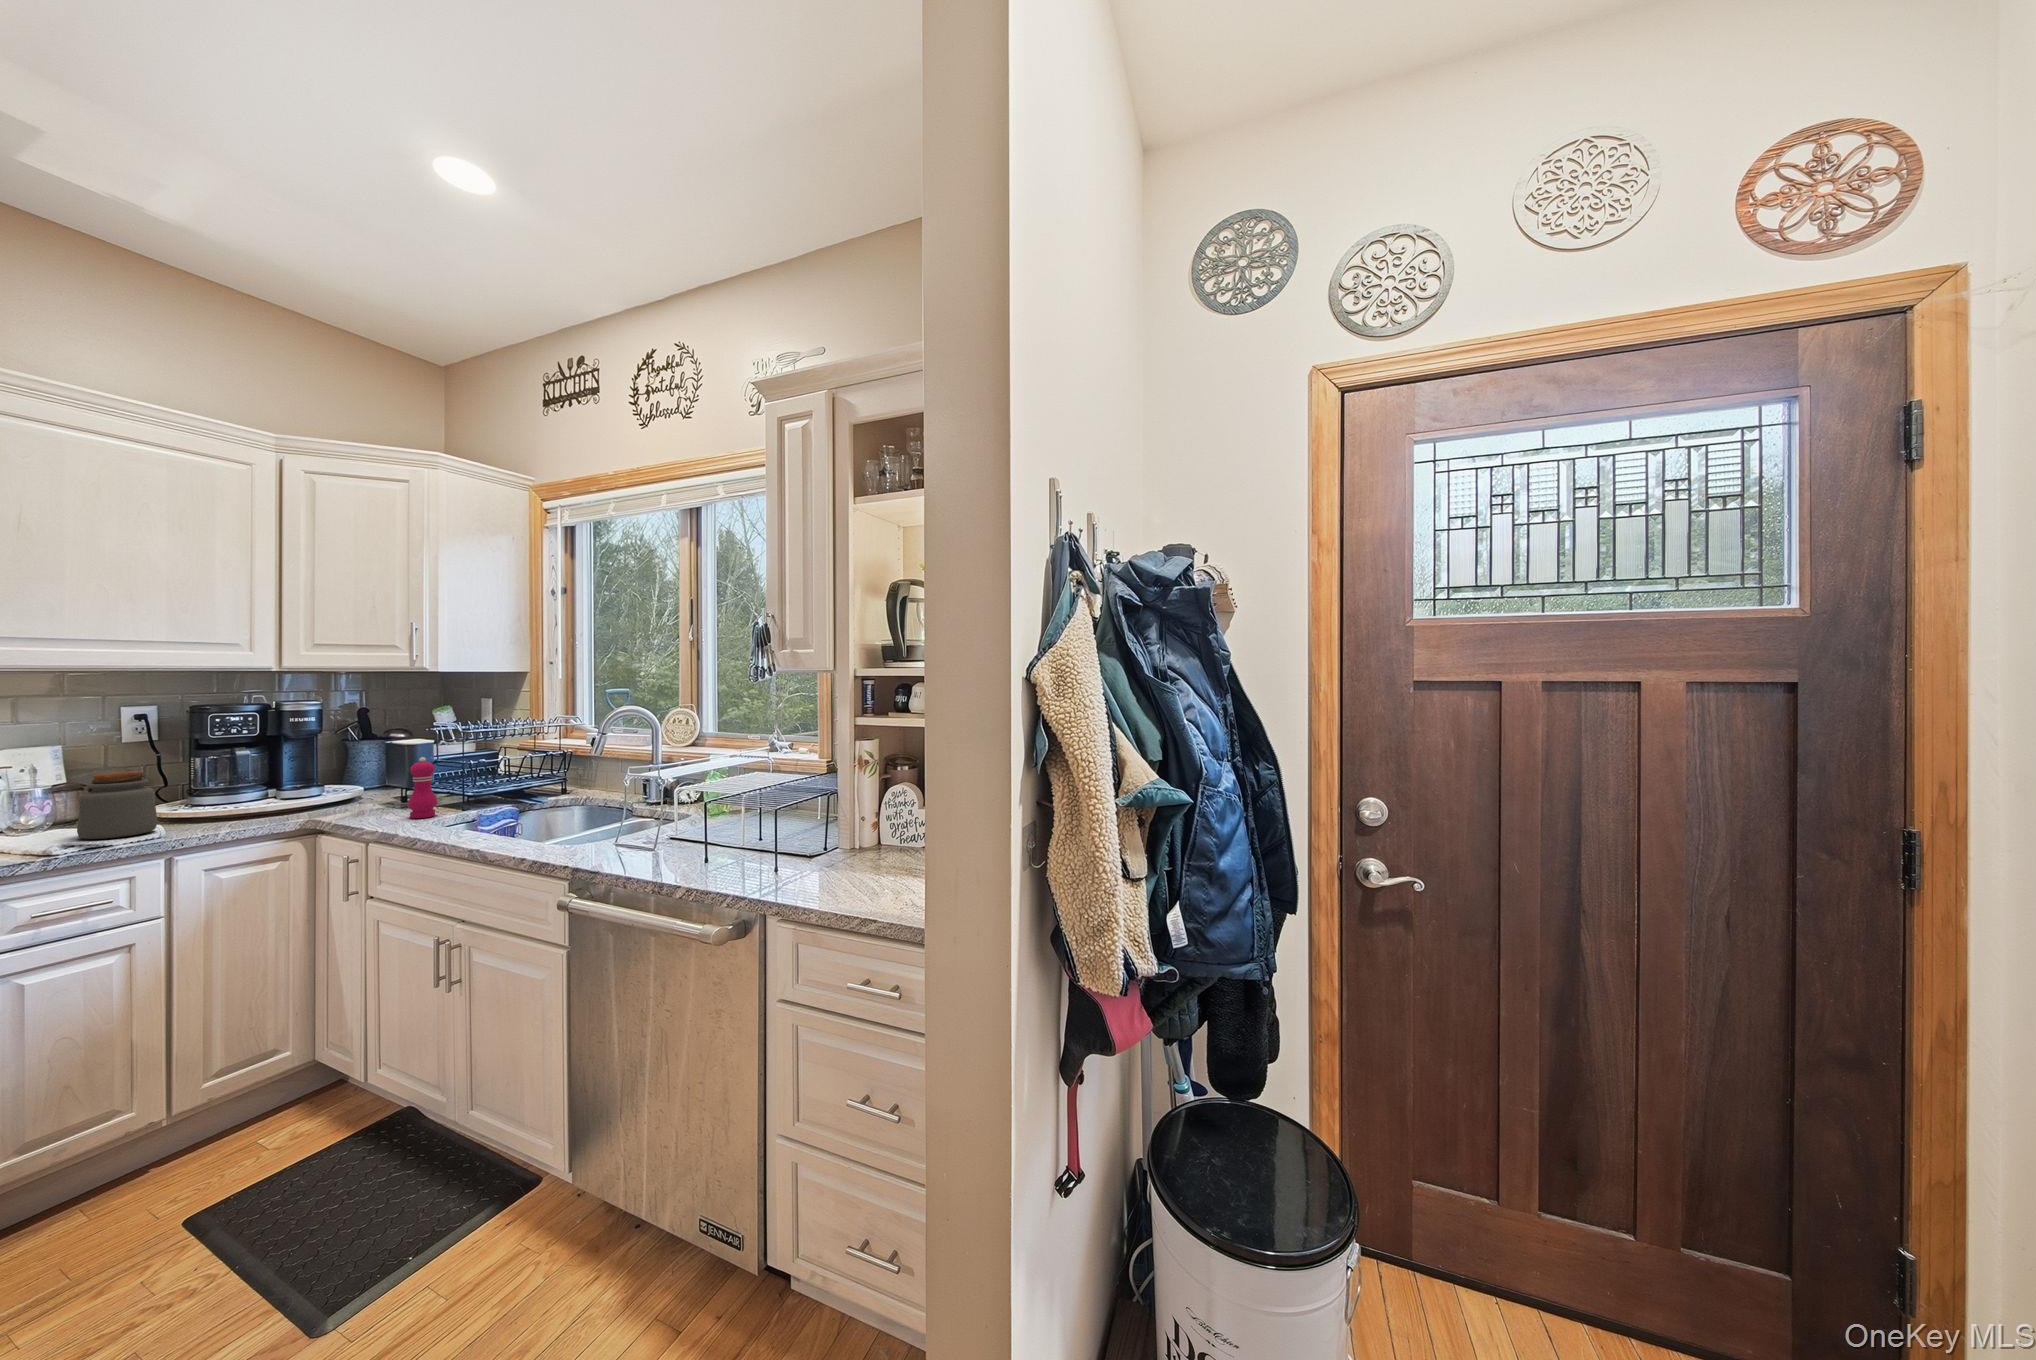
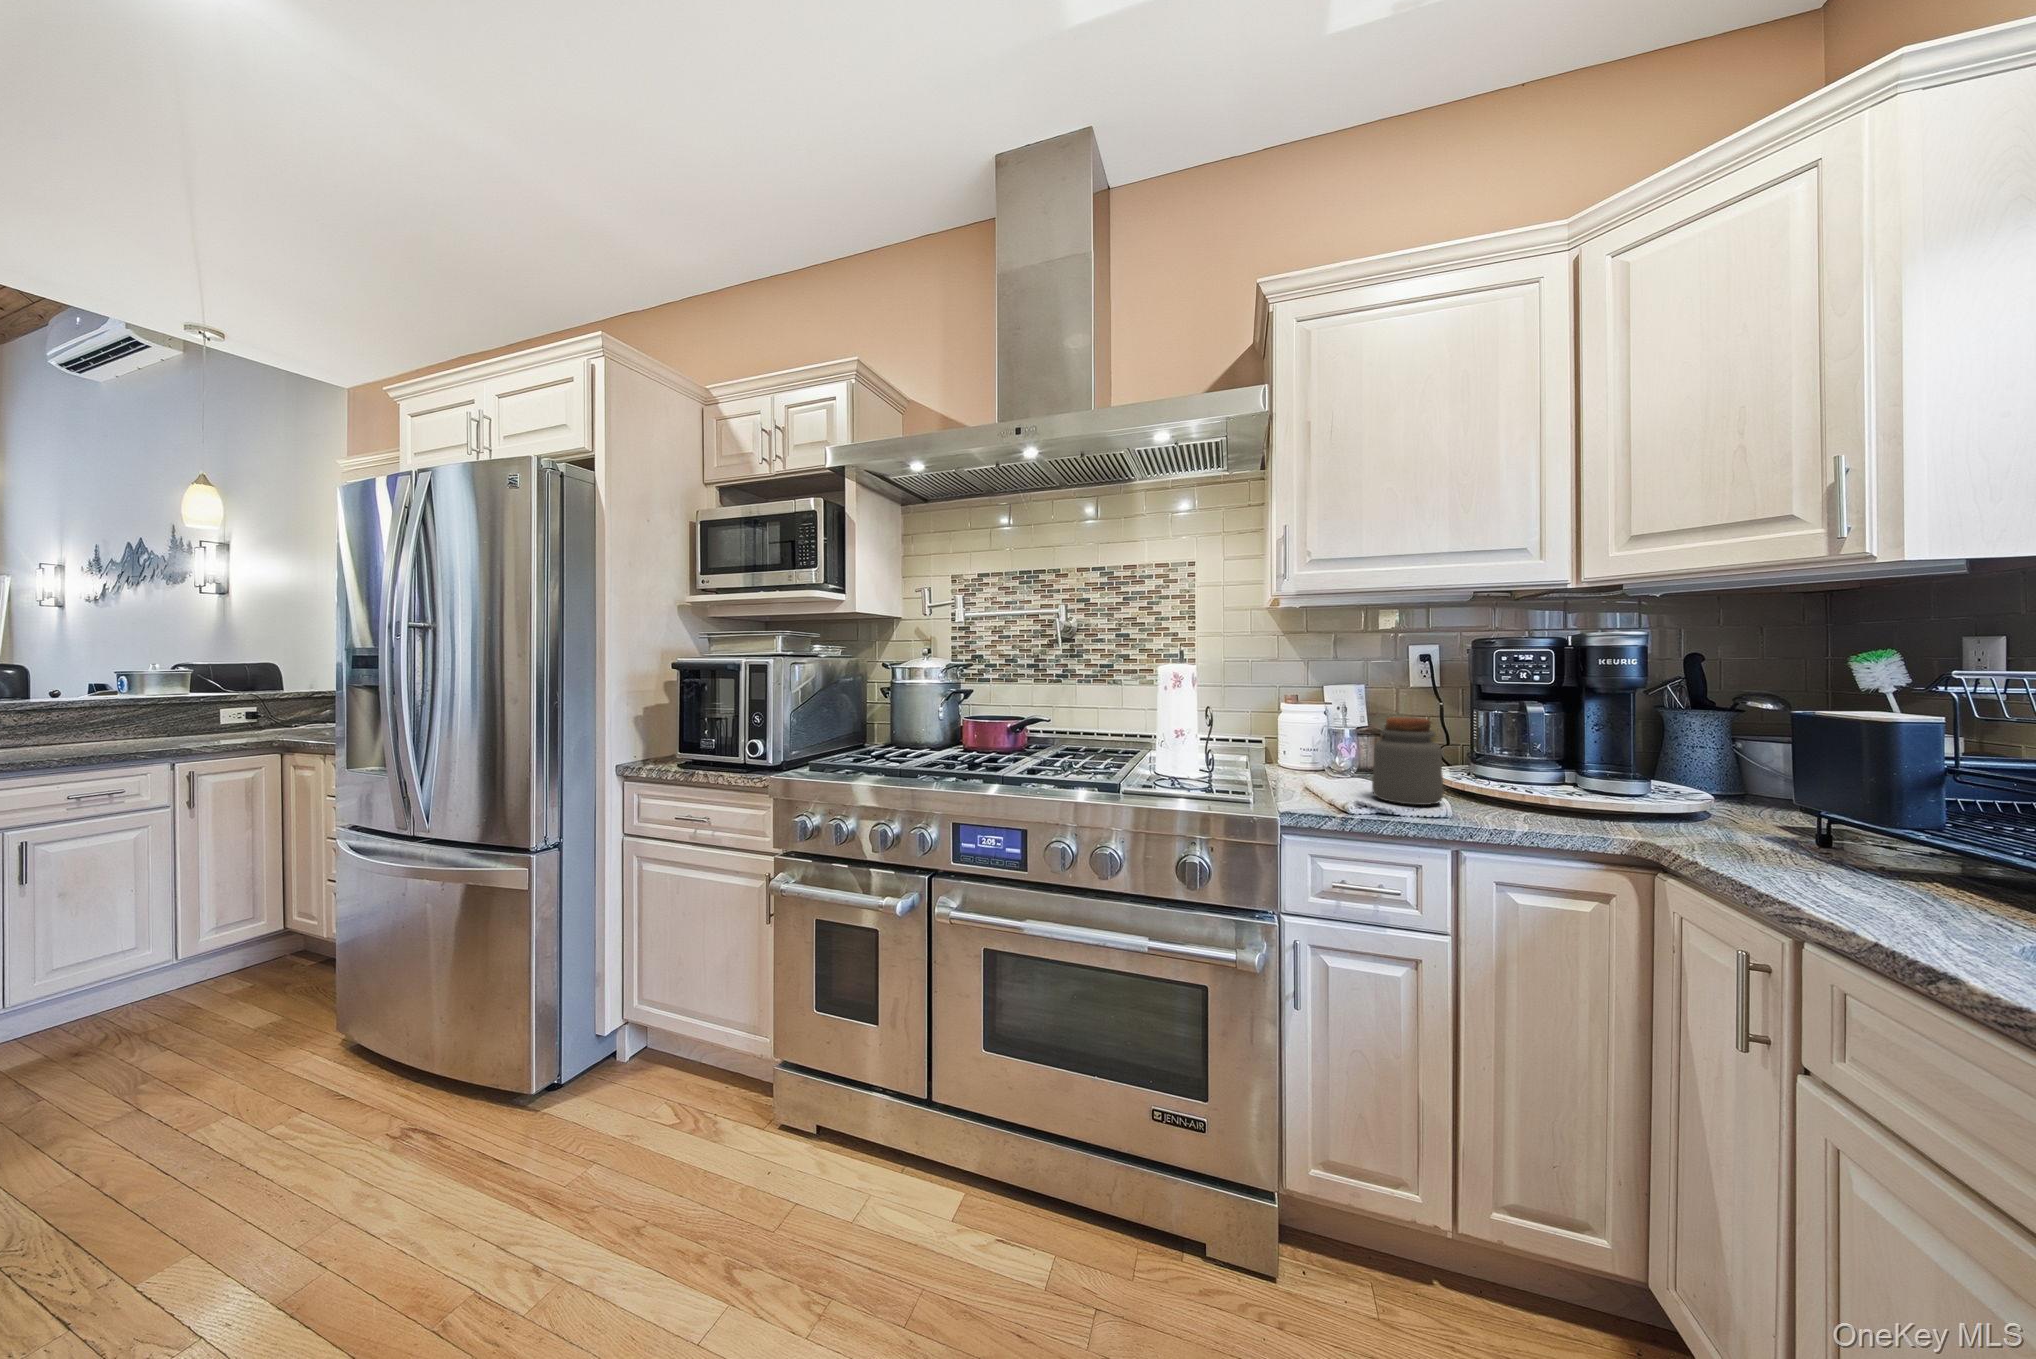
pepper mill: present [408,757,437,818] -> none [1871,749,1959,901]

